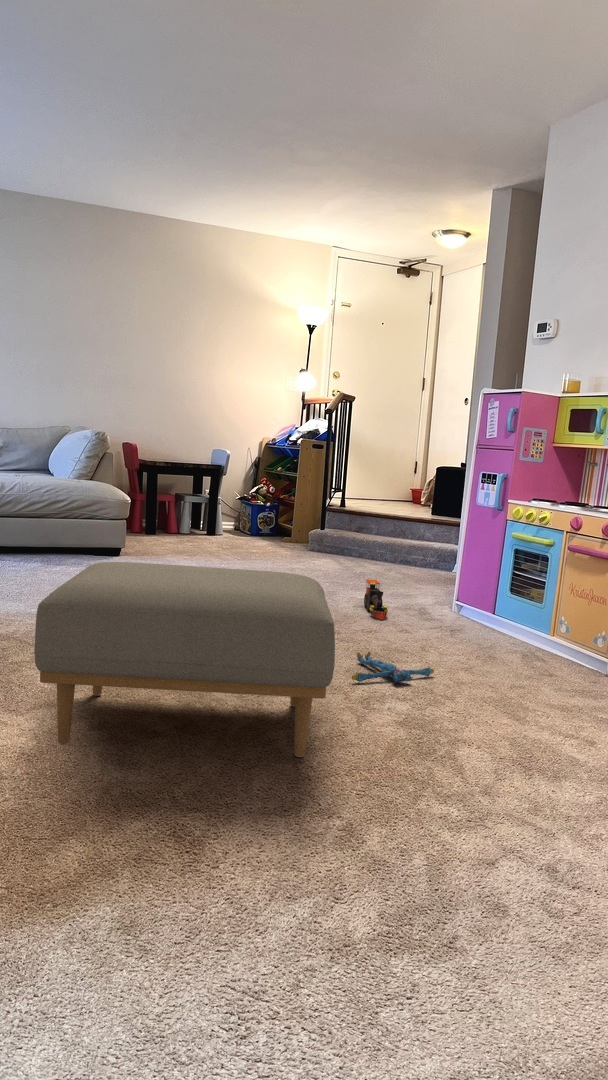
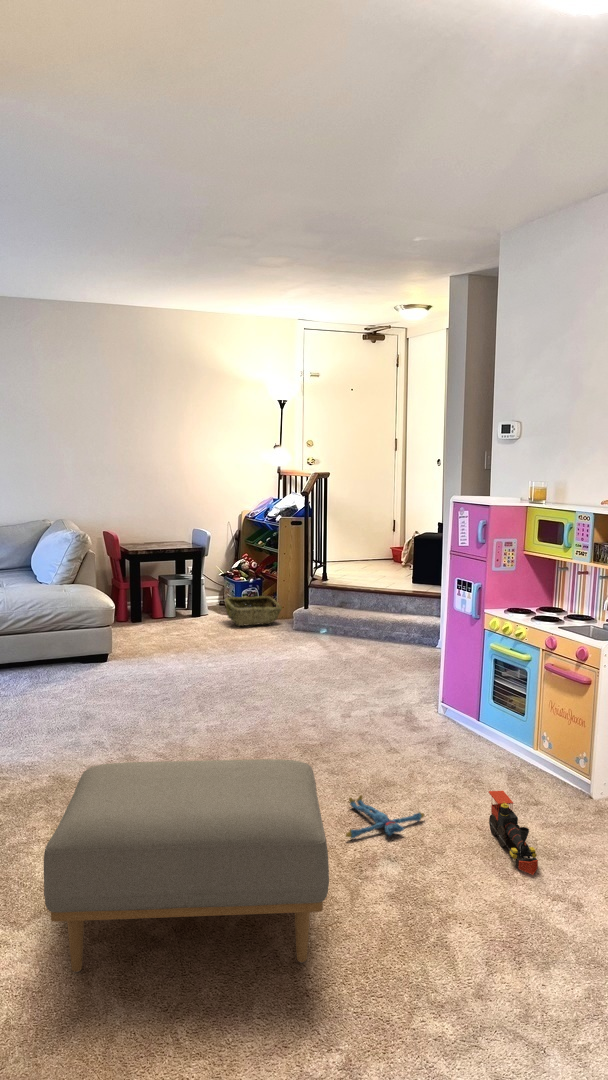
woven basket: none [240,516,298,545] -> present [225,596,282,626]
toy train: present [364,579,388,619] -> present [489,791,538,875]

